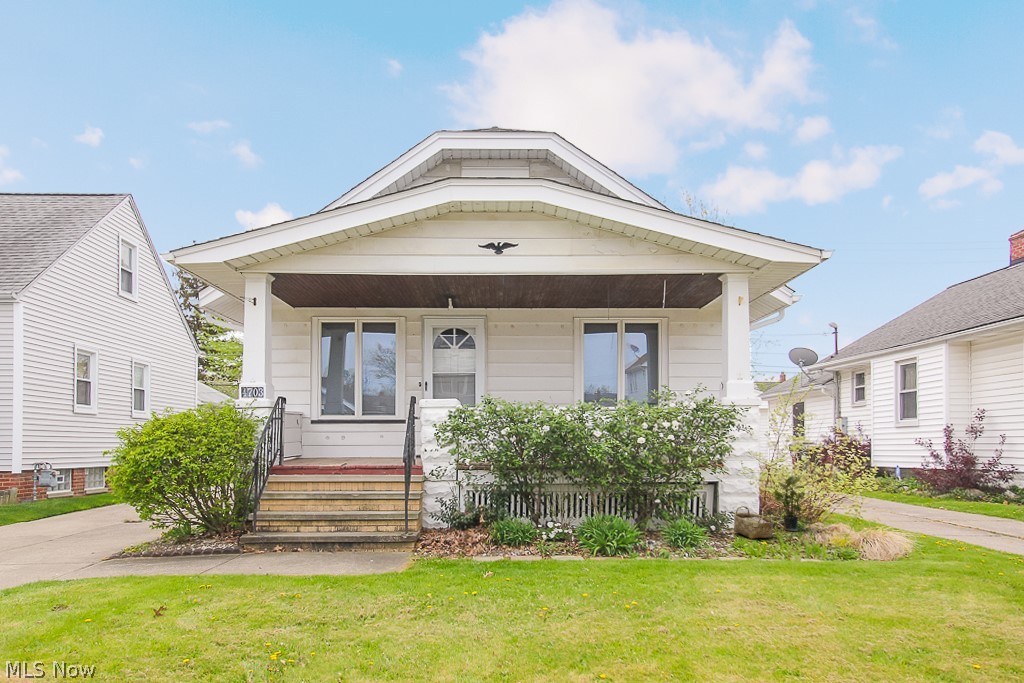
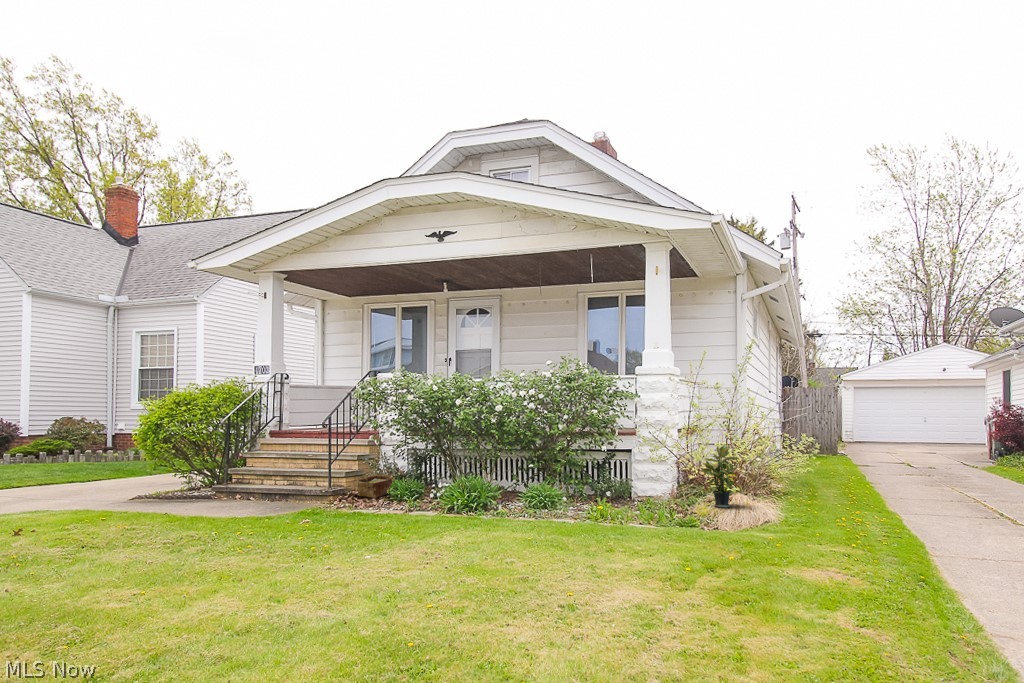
woven basket: present [734,506,773,539] -> present [357,469,392,498]

